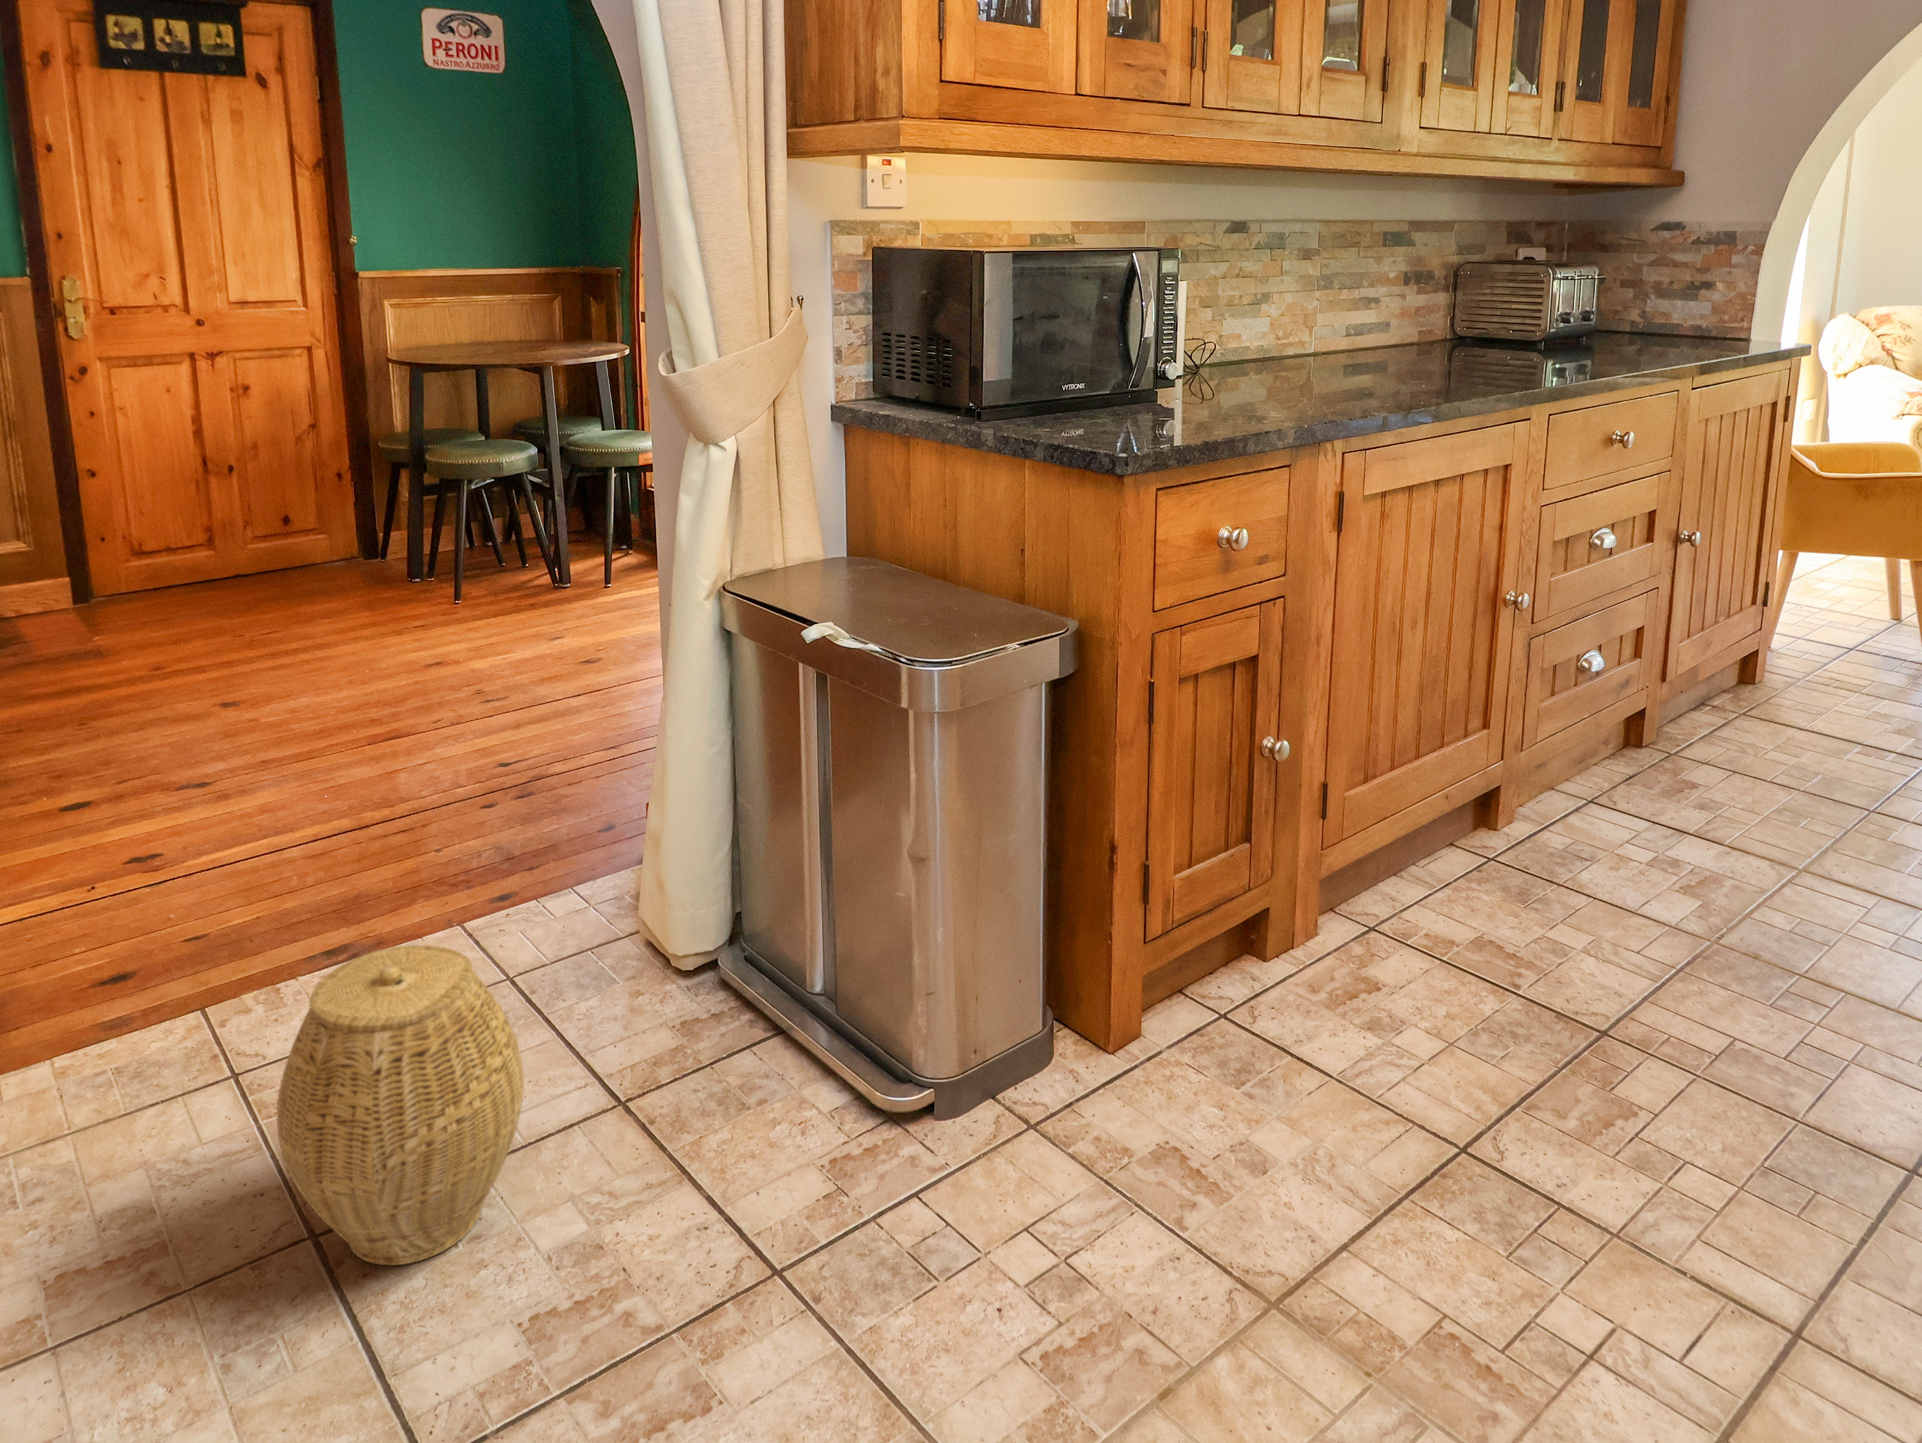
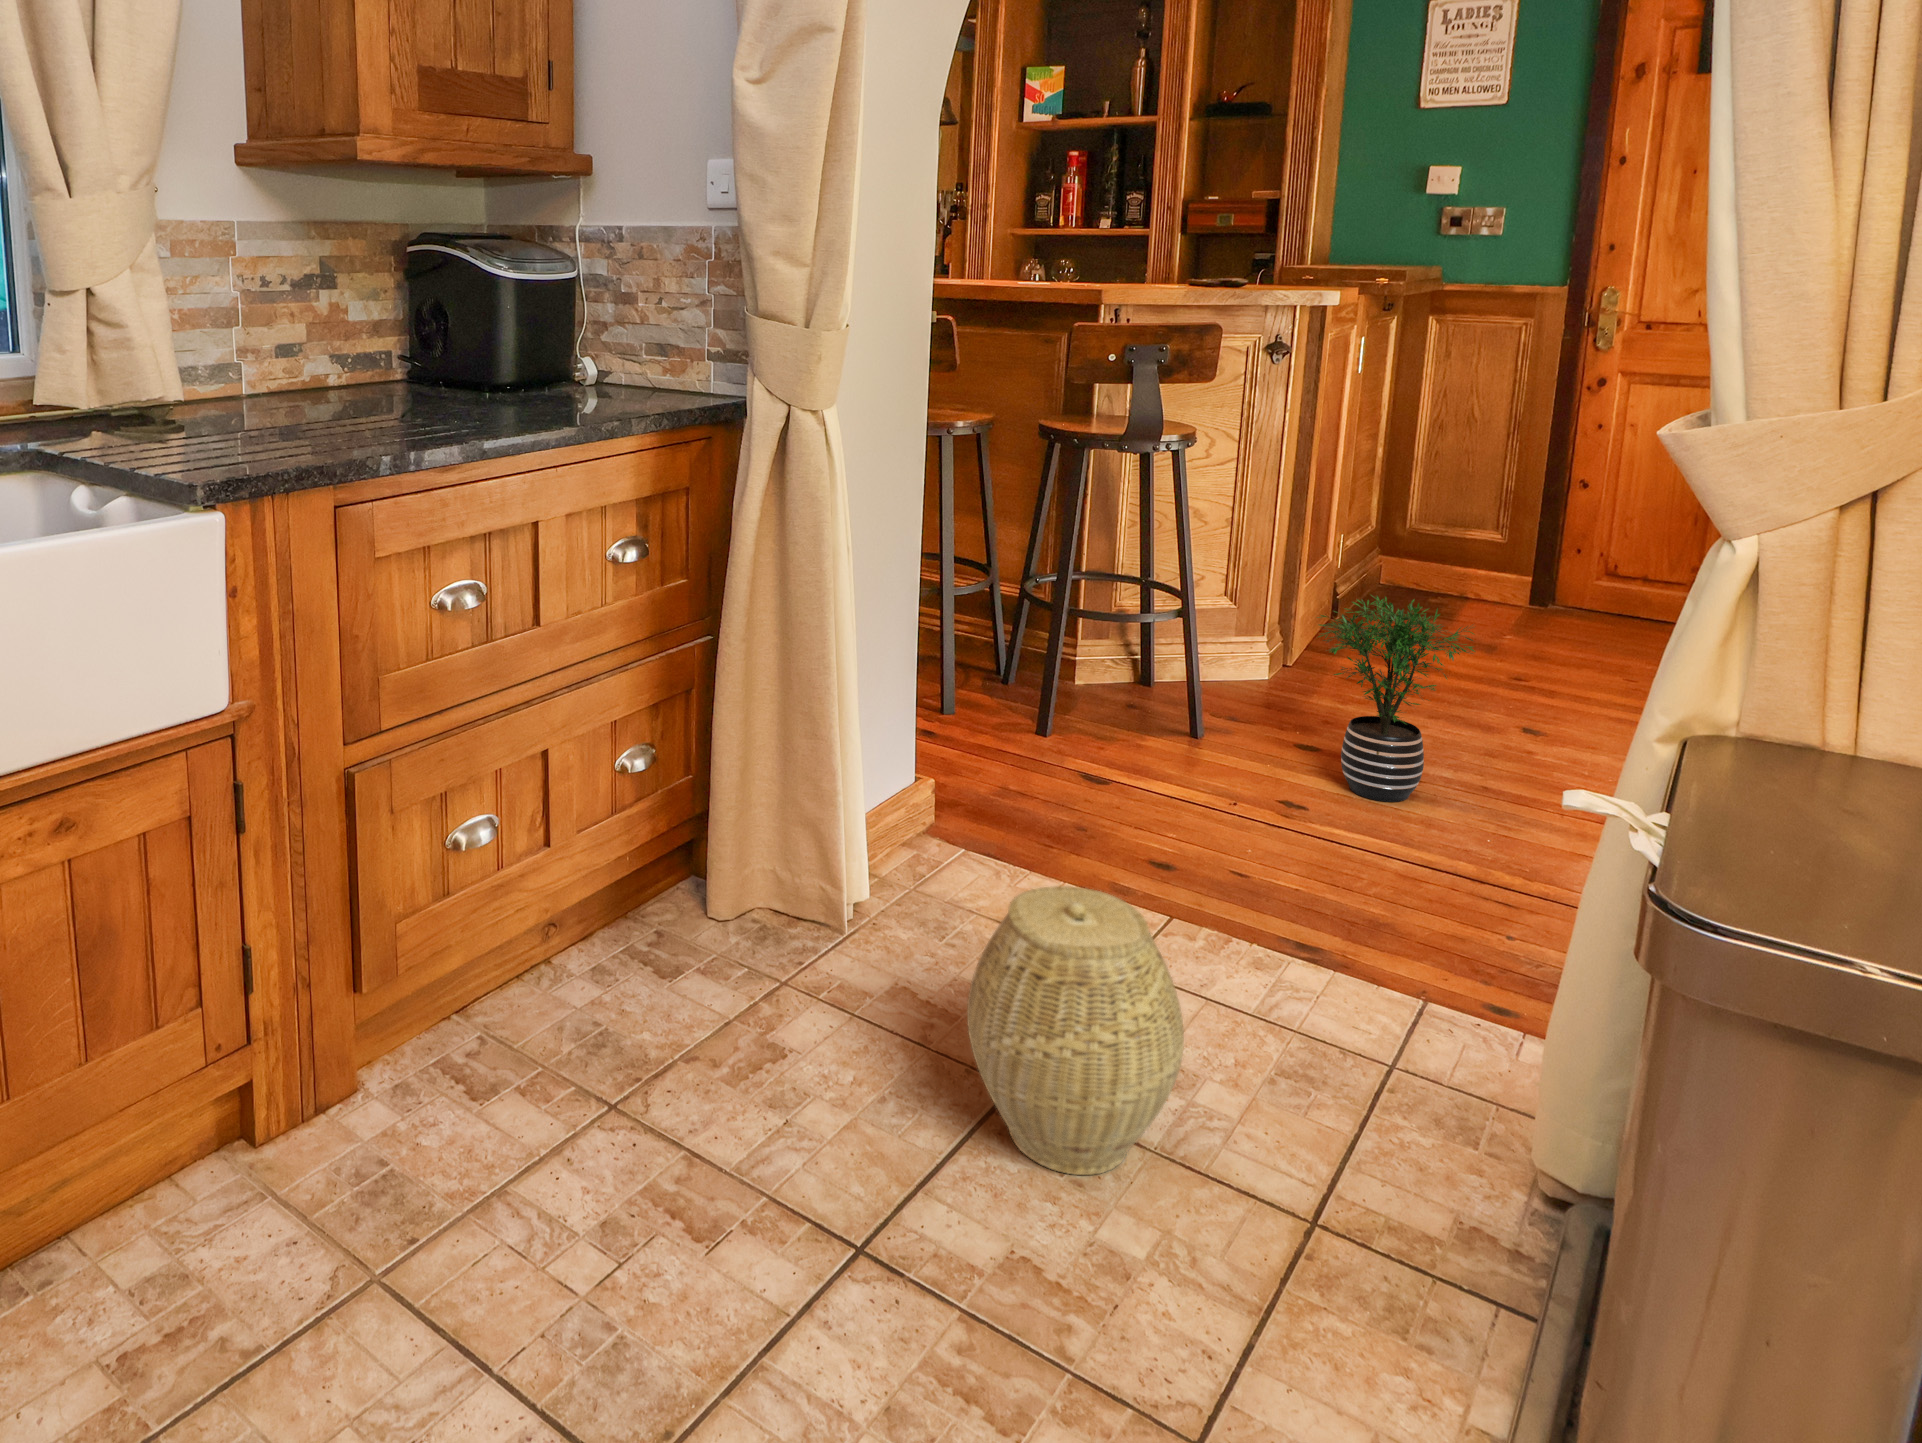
potted plant: none [86,605,264,821] -> present [1317,595,1475,802]

